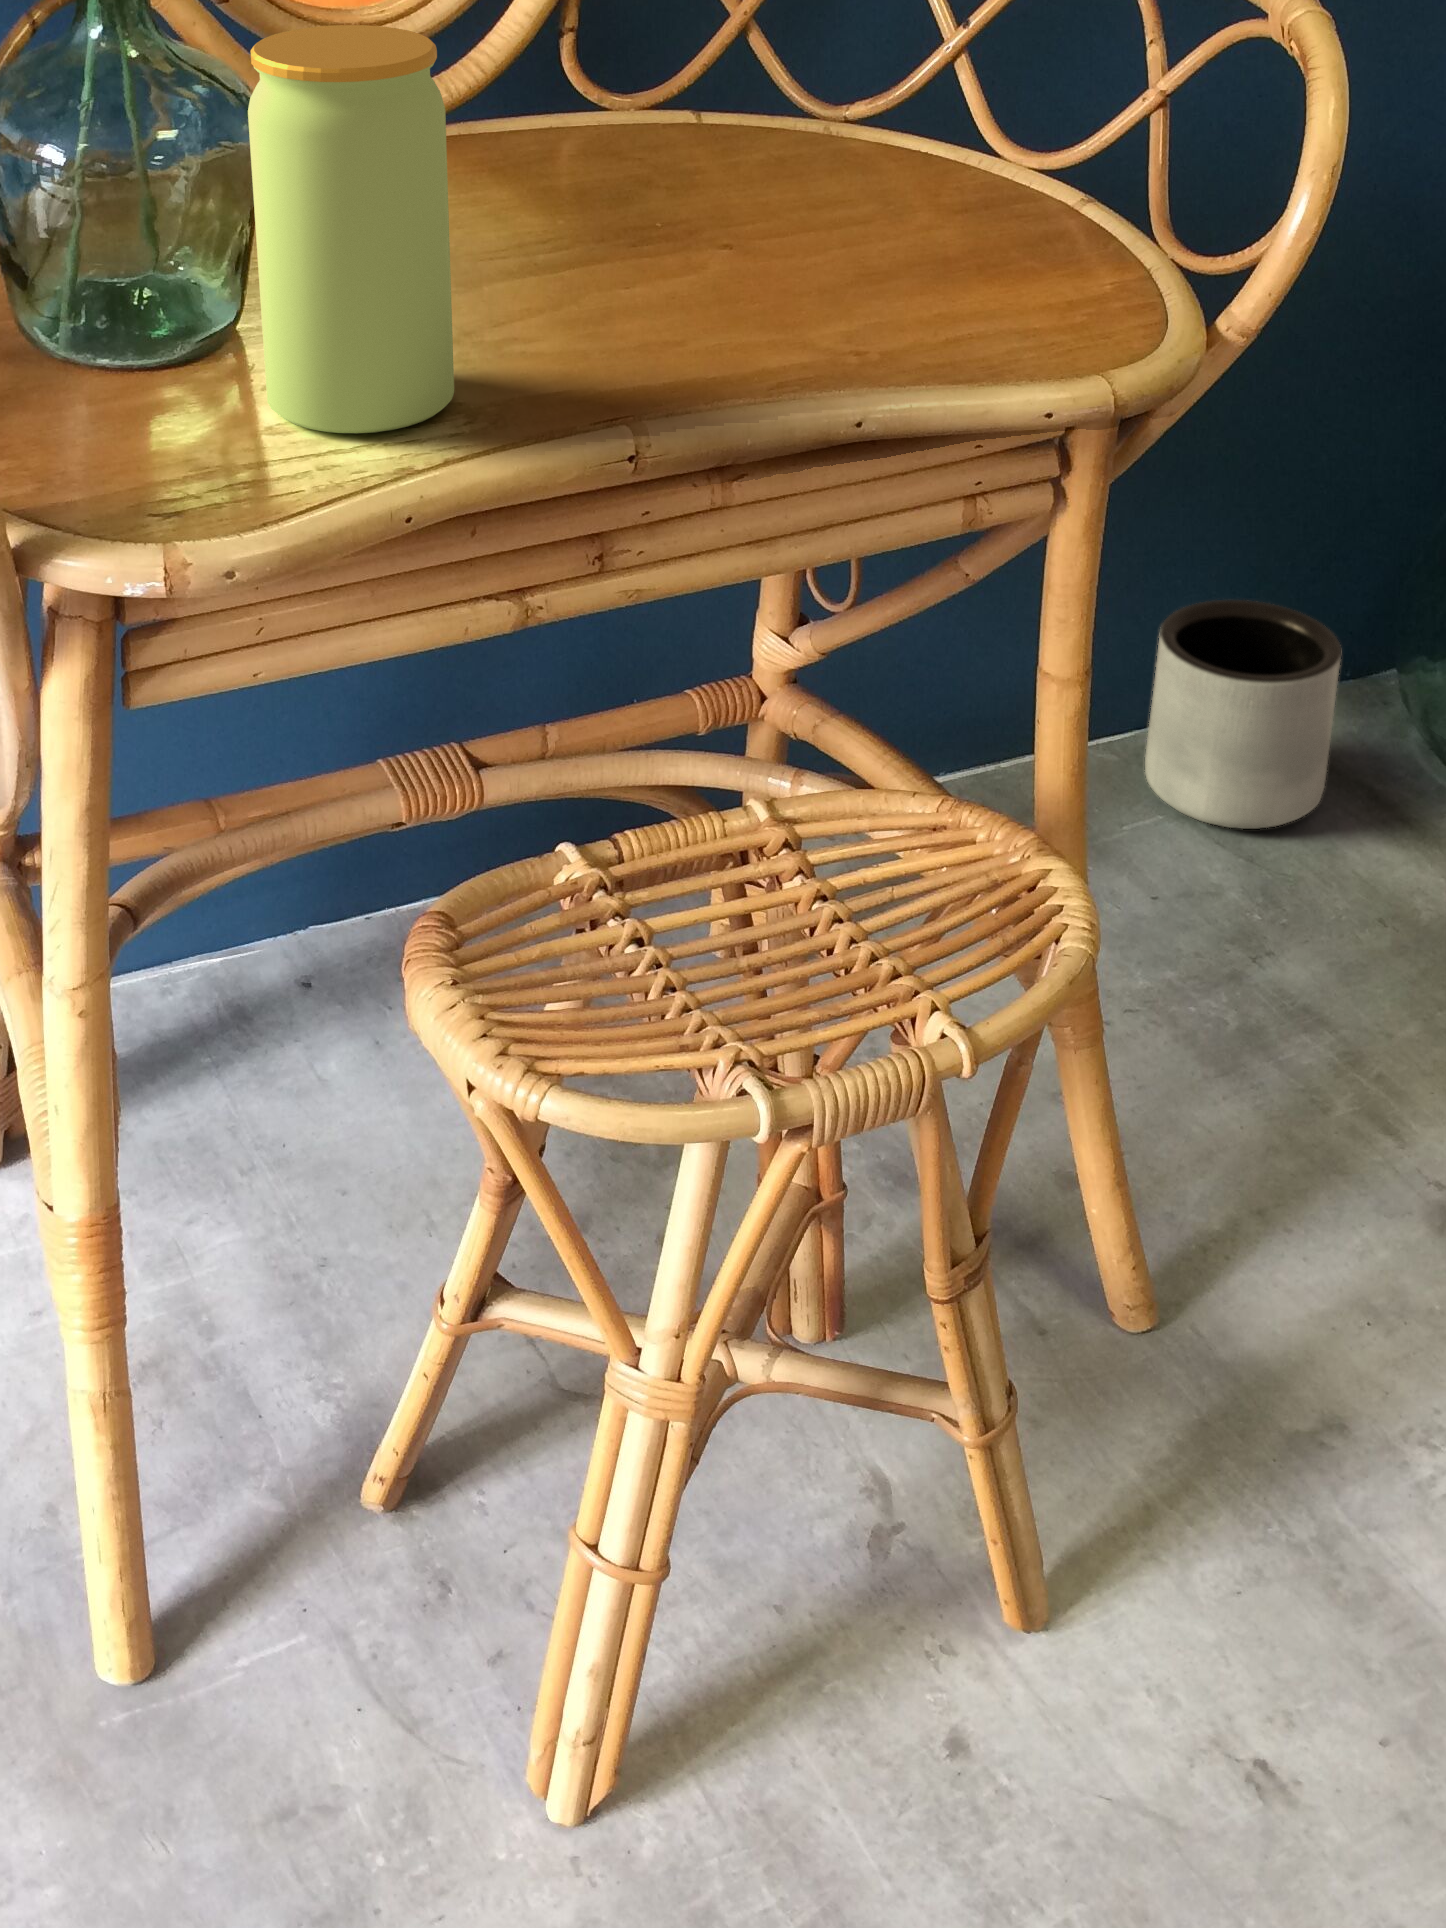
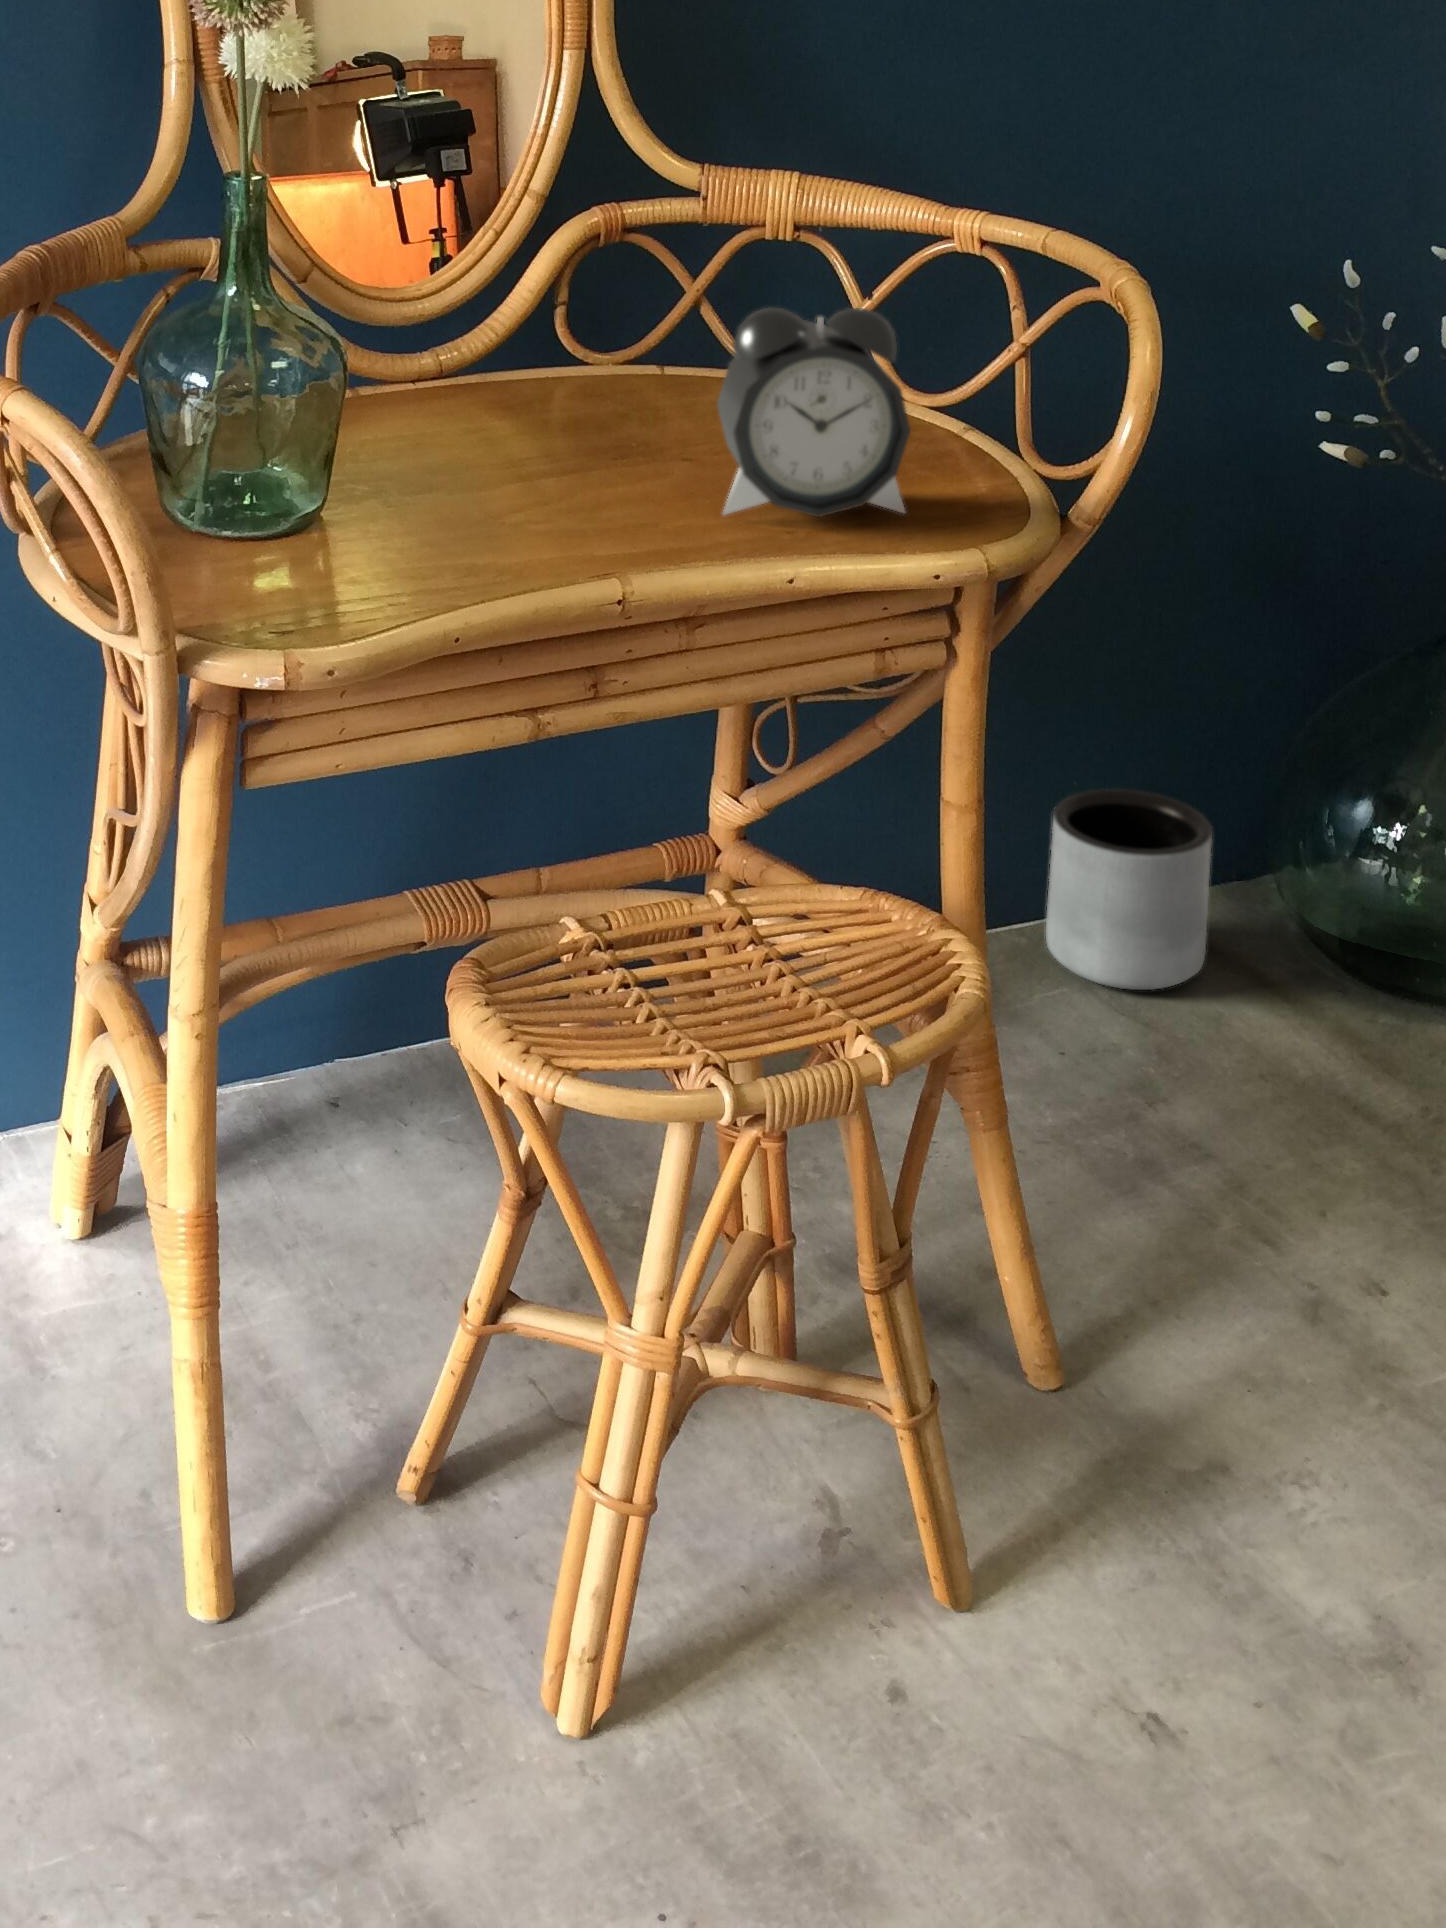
jar: present [248,25,454,433] -> none [350,292,491,584]
alarm clock: none [764,45,1020,328] -> present [717,308,911,517]

